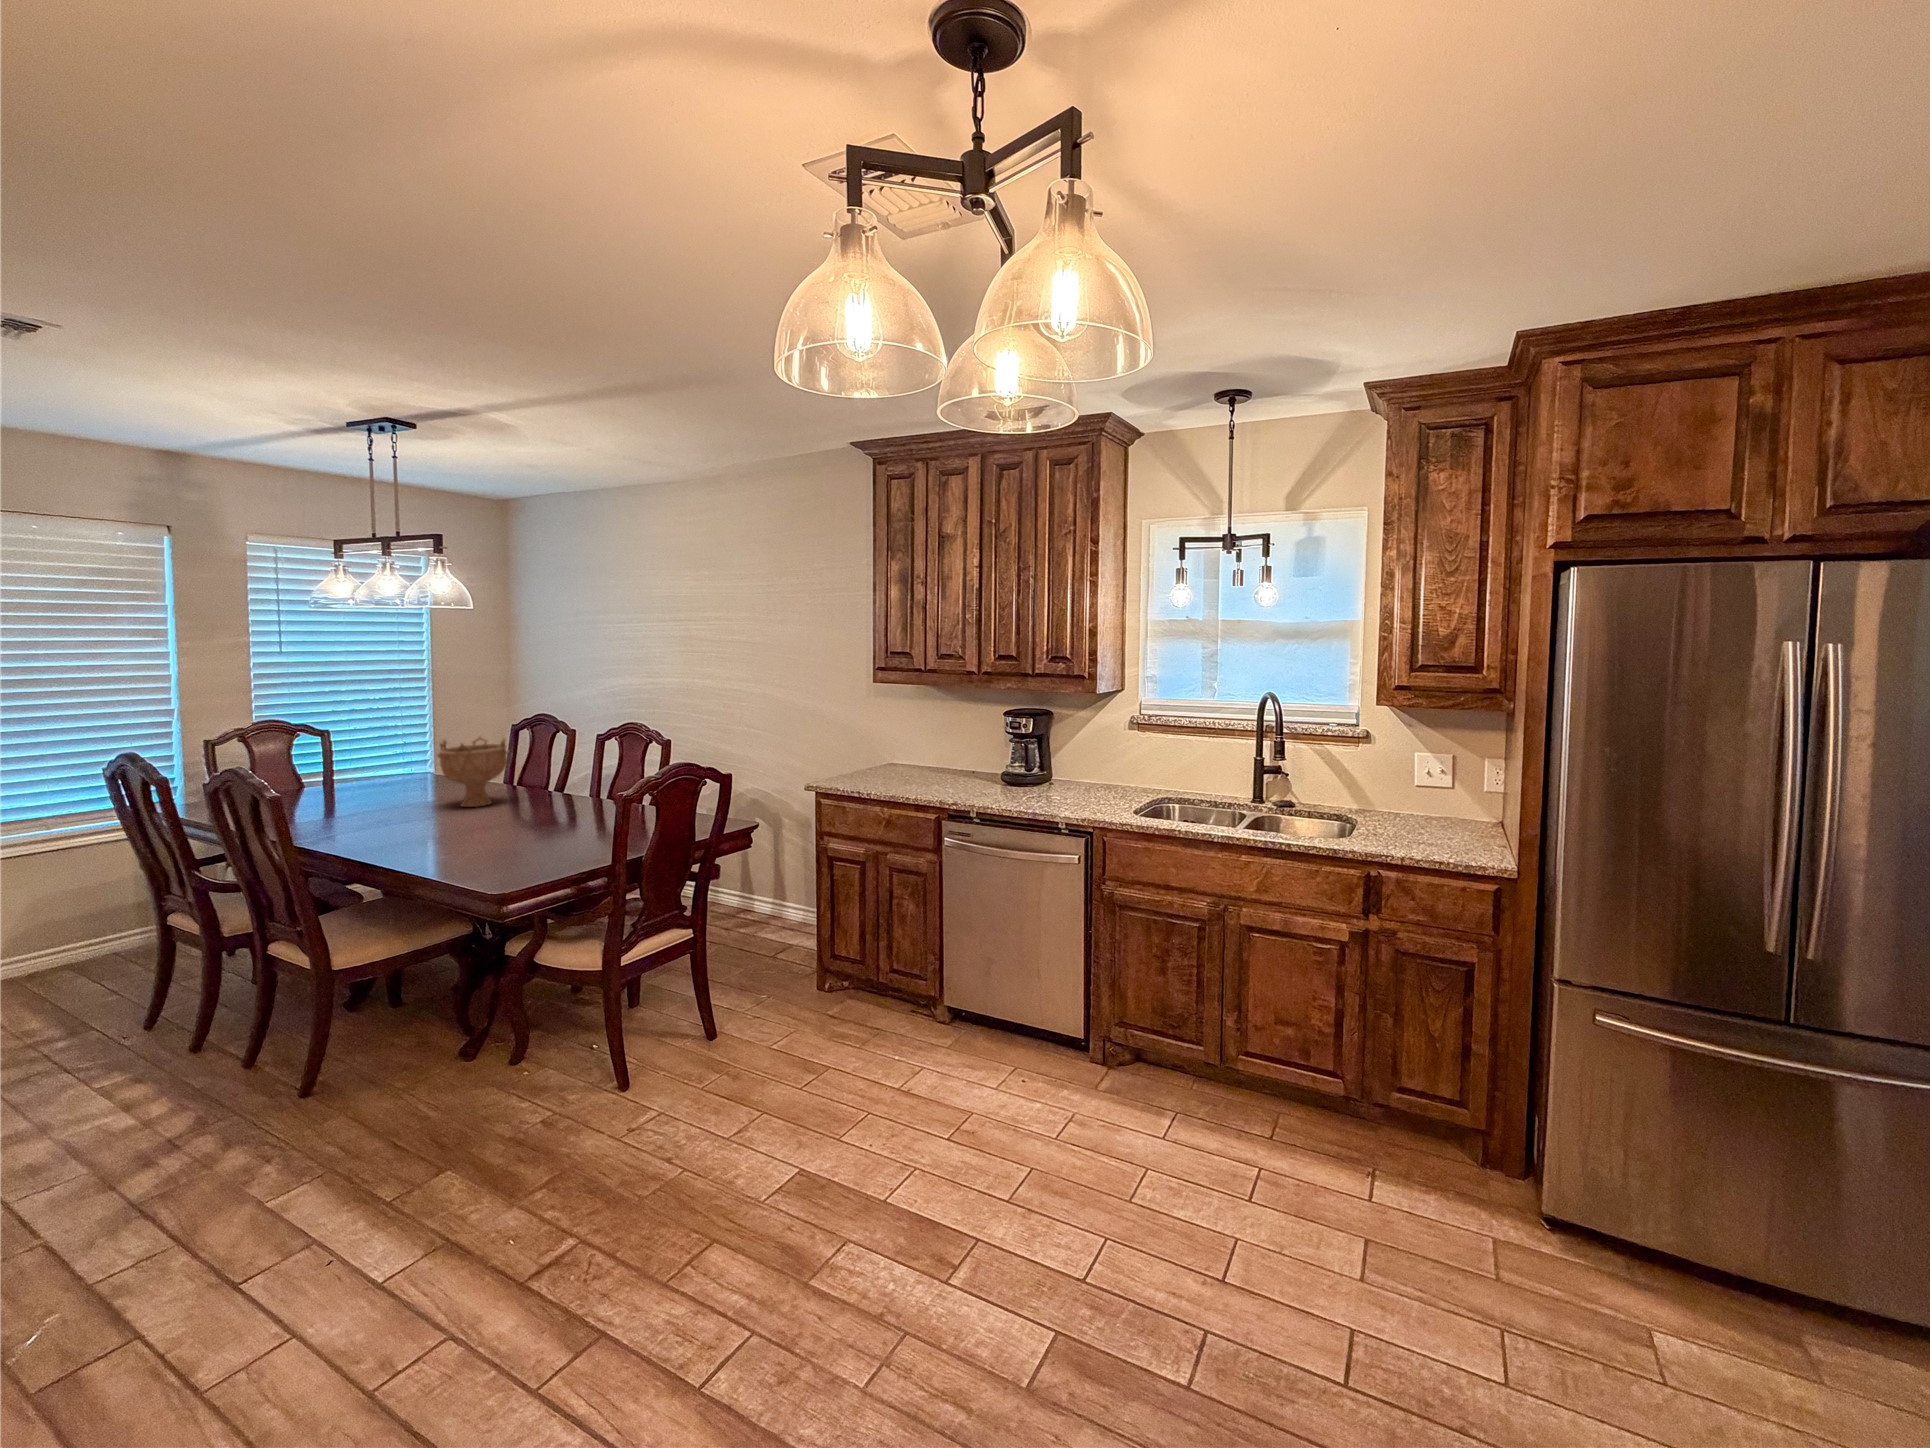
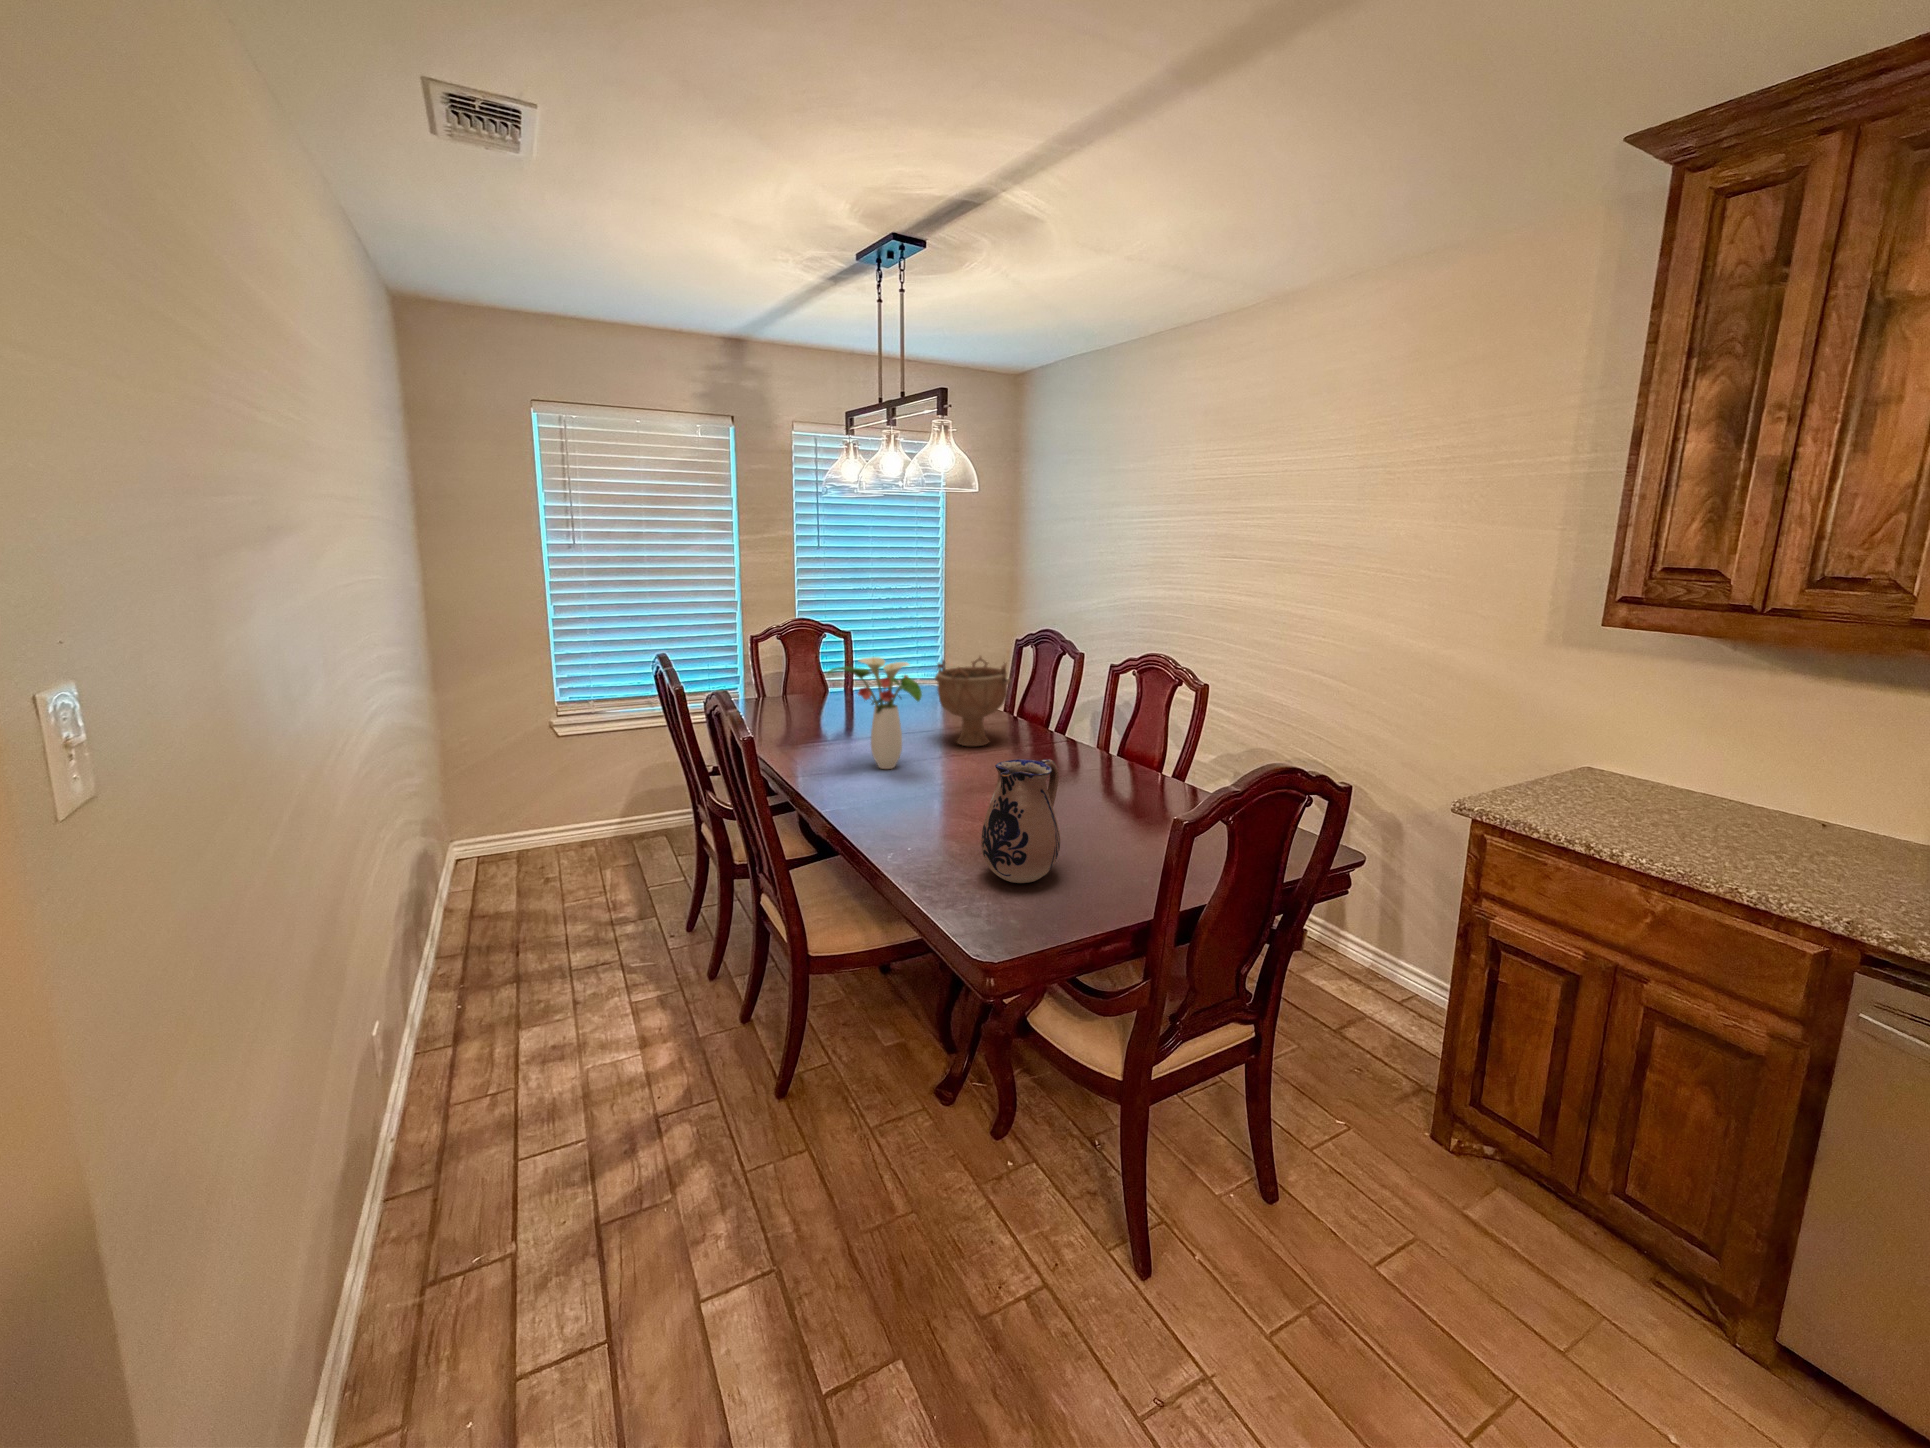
flower arrangement: none [336,739,432,827] -> present [829,657,922,769]
ceramic pitcher: none [496,782,555,860] -> present [981,759,1060,883]

